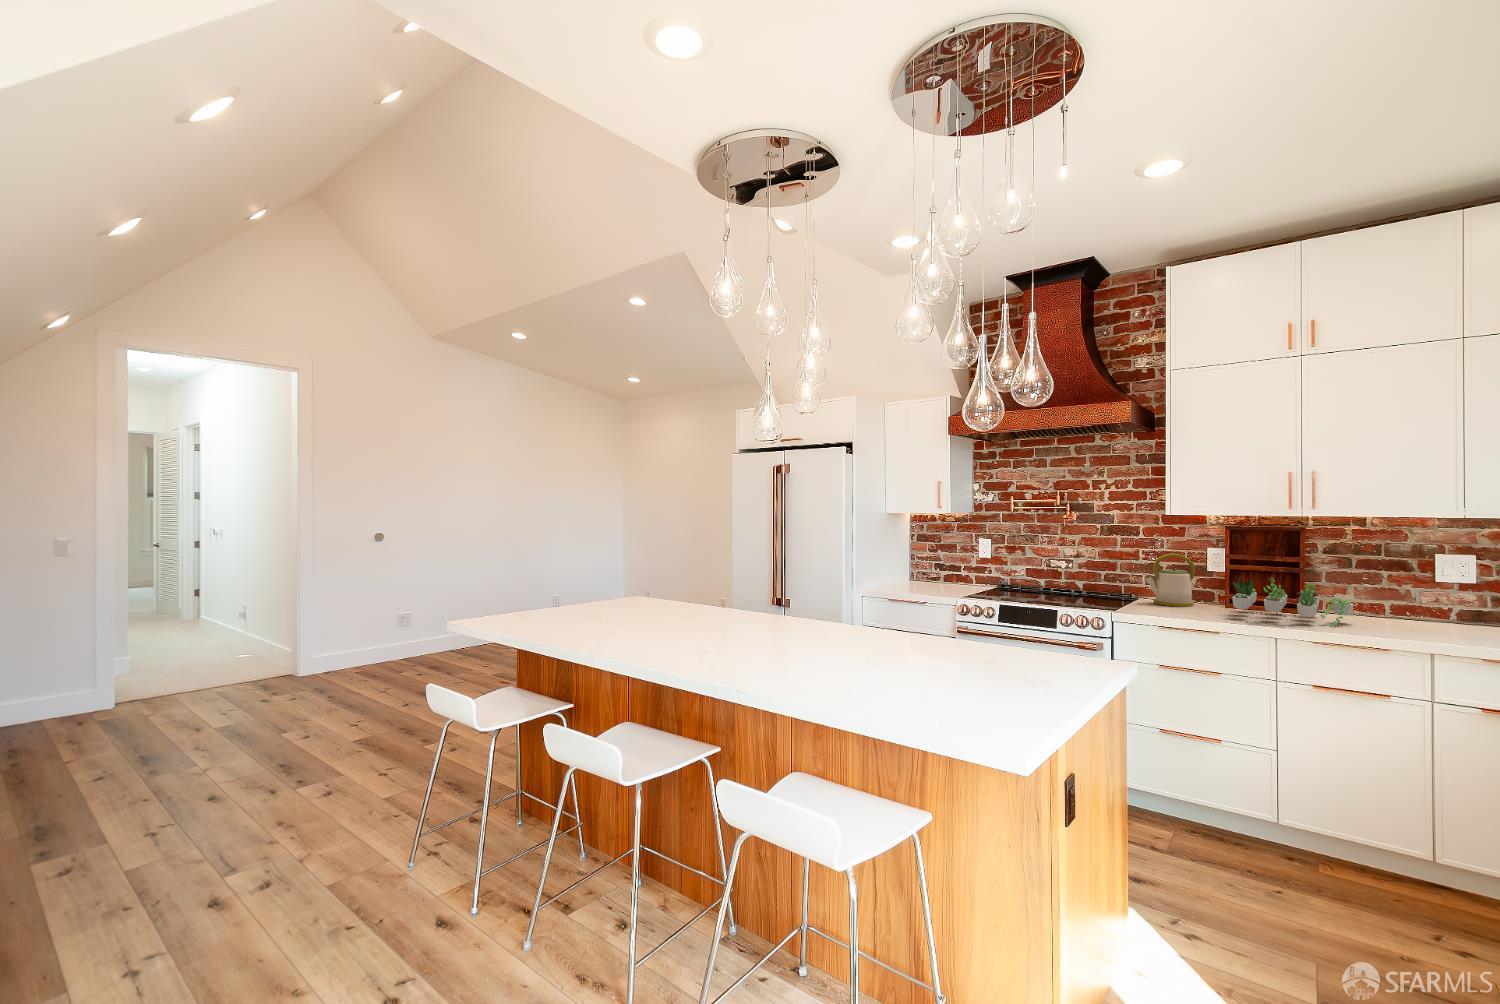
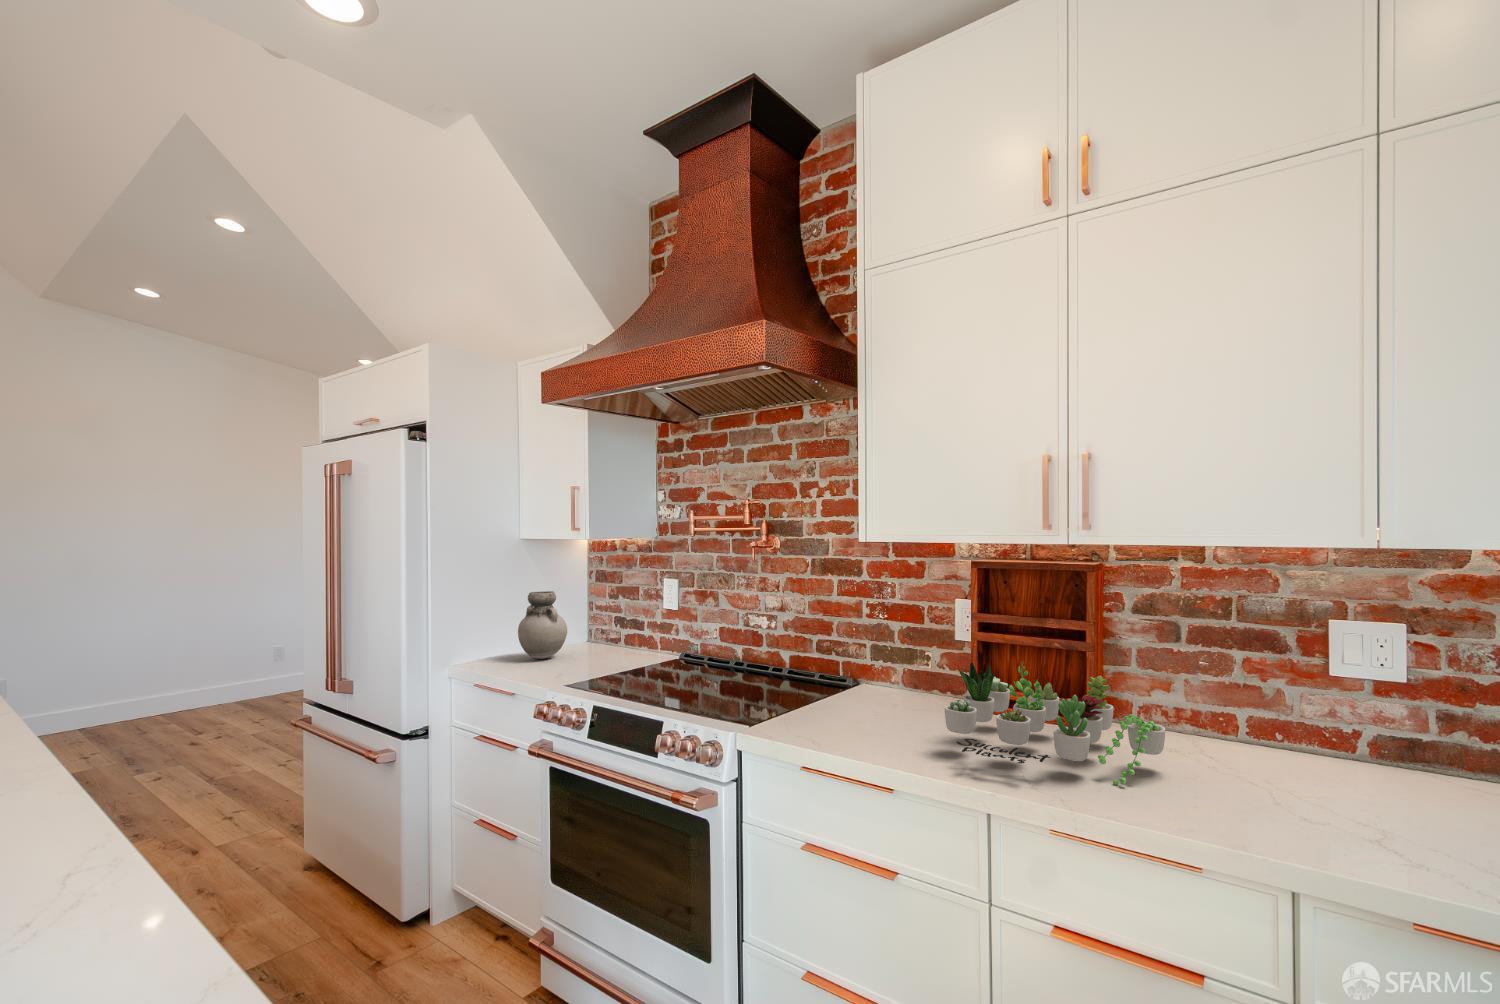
vase: none [896,547,925,587] -> present [518,591,567,659]
kettle: present [1146,553,1195,607] -> none [847,609,925,712]

